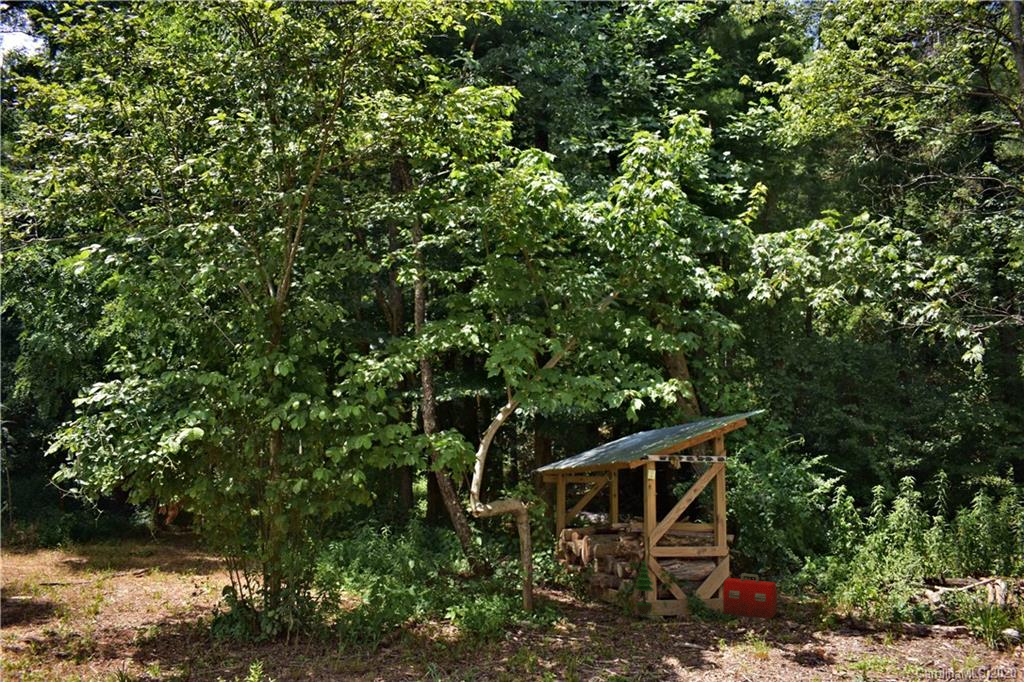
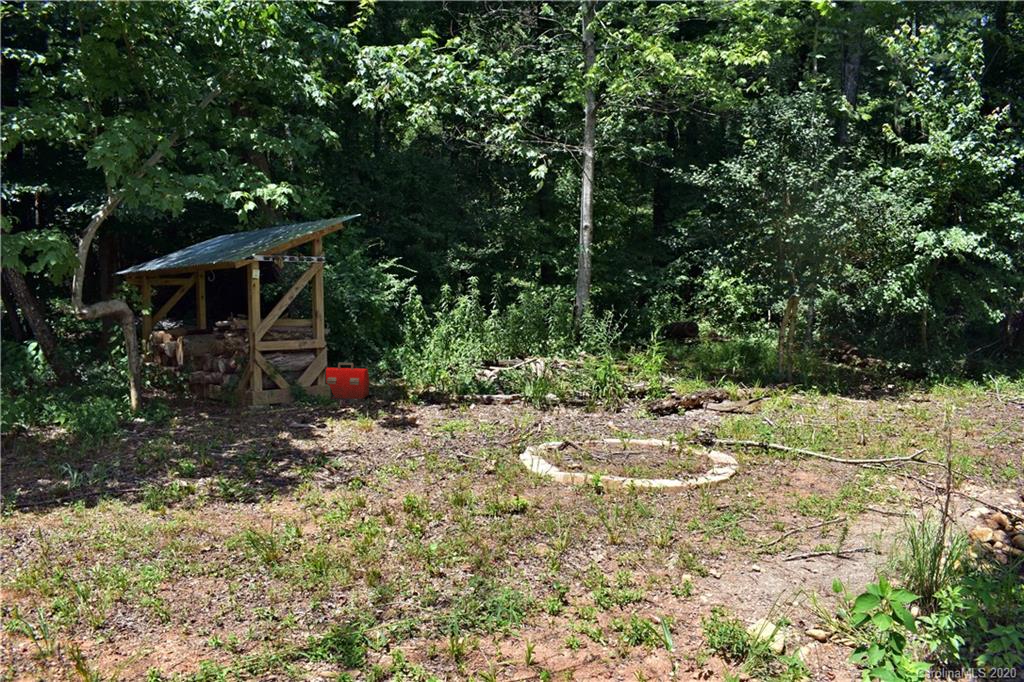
potted tree: present [635,560,654,617] -> none [238,351,258,405]

